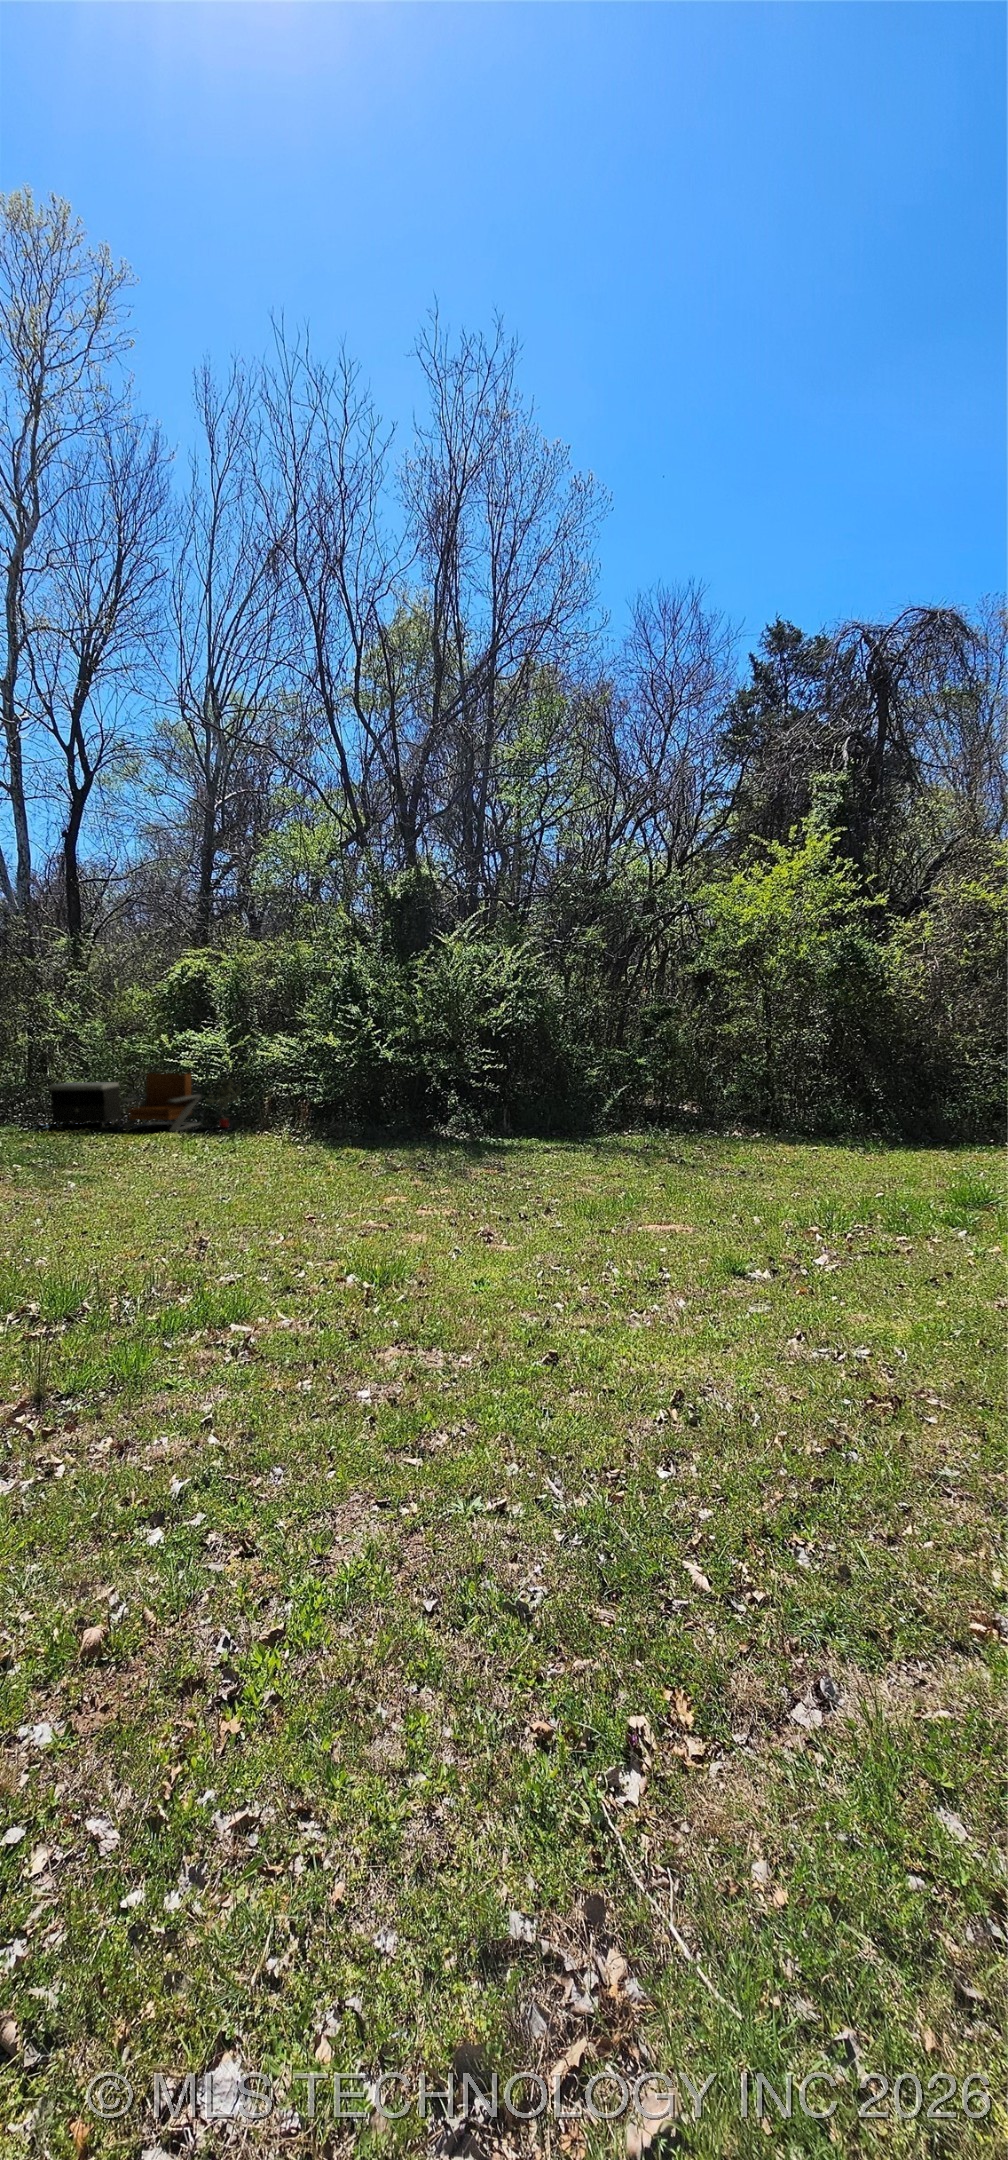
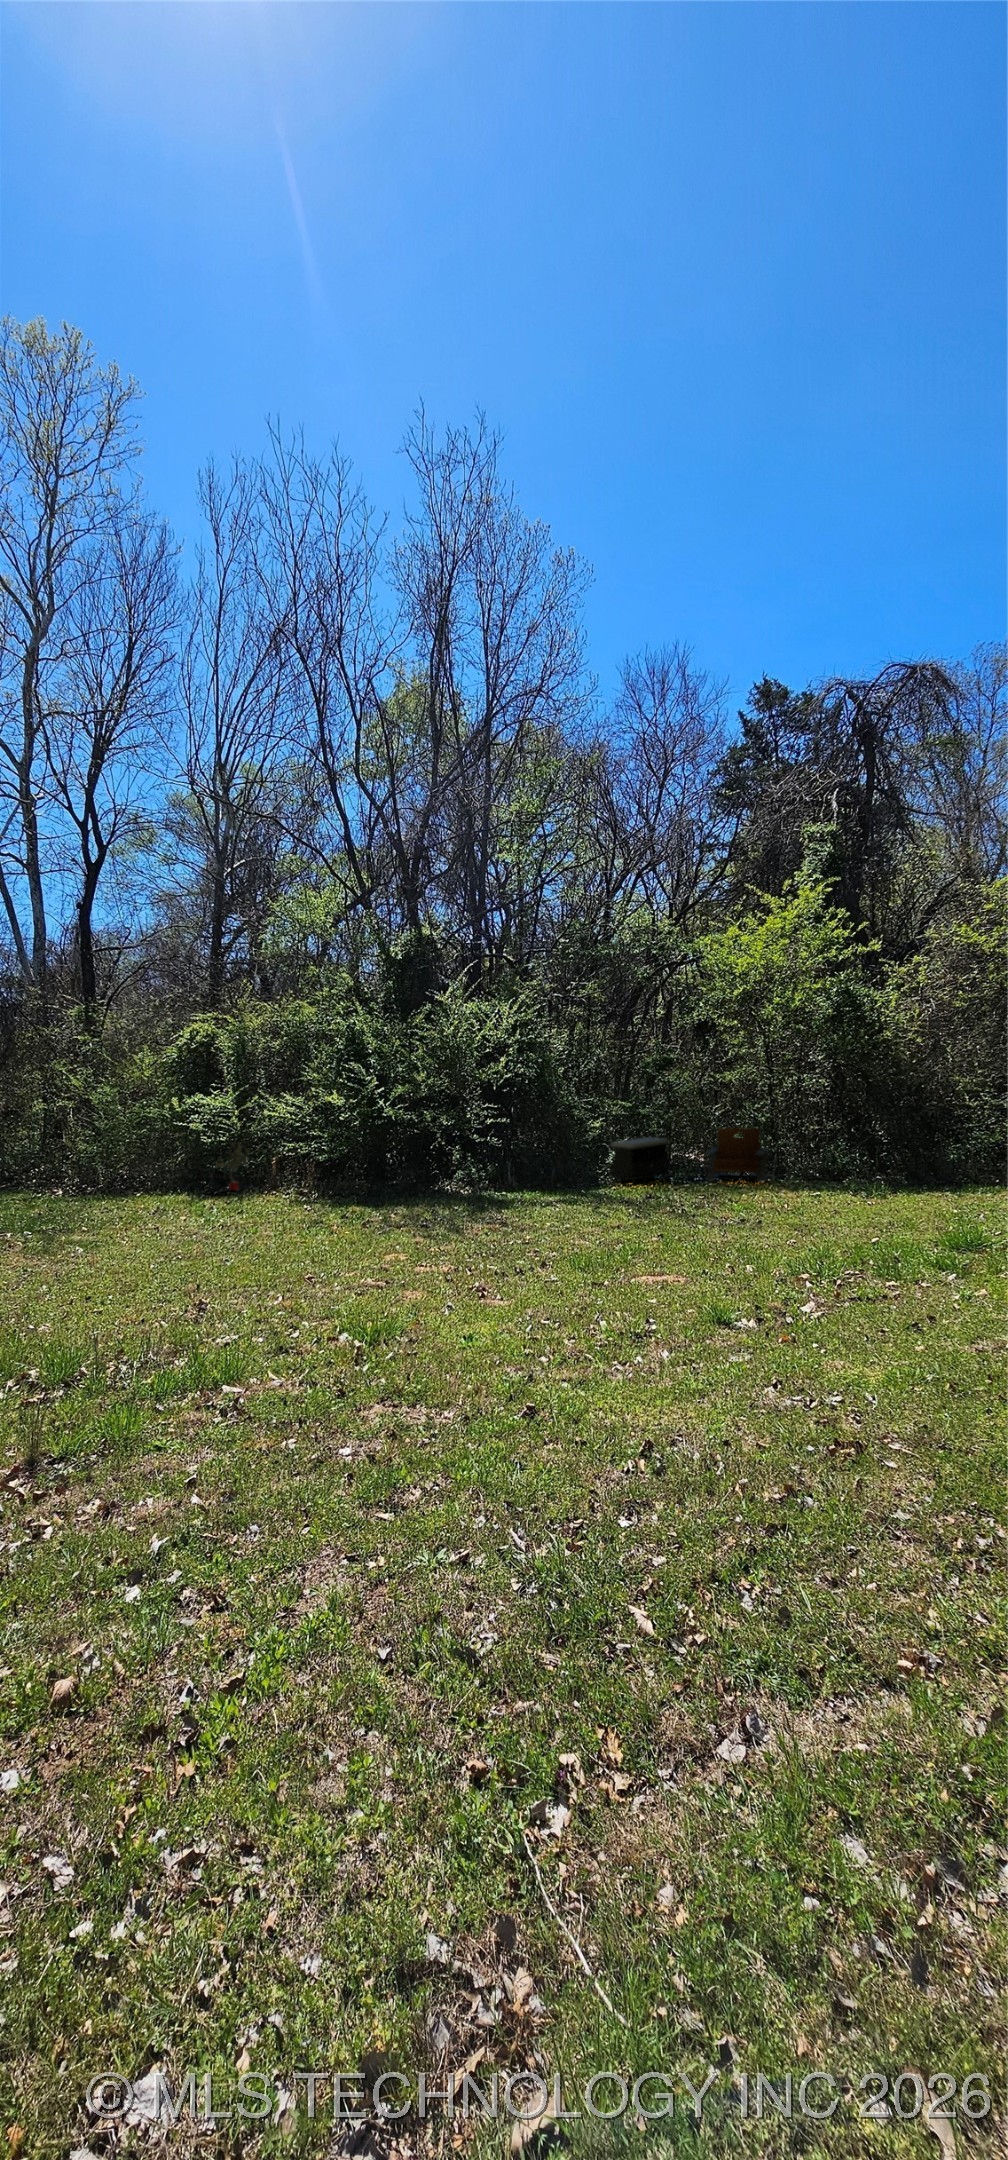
lounge chair: present [120,1073,200,1132] -> present [706,1127,768,1182]
storage bench: present [49,1082,121,1126] -> present [611,1137,669,1182]

